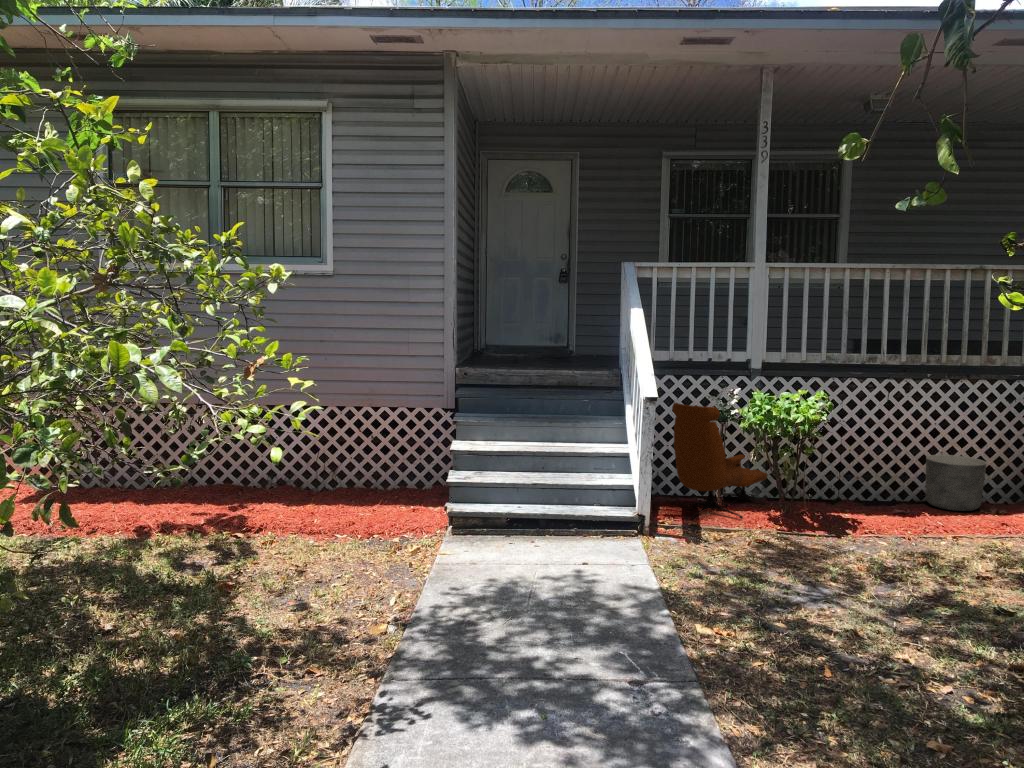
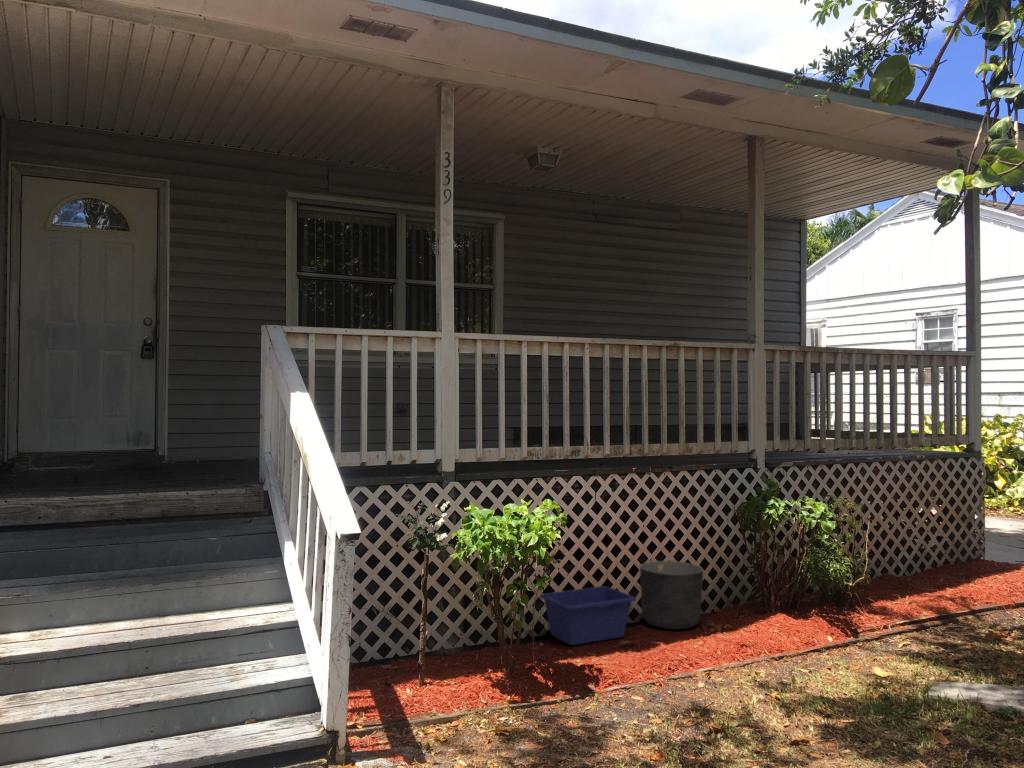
lounge chair: present [672,403,767,519] -> none [356,532,474,706]
storage bin: none [828,468,912,508] -> present [540,586,636,645]

